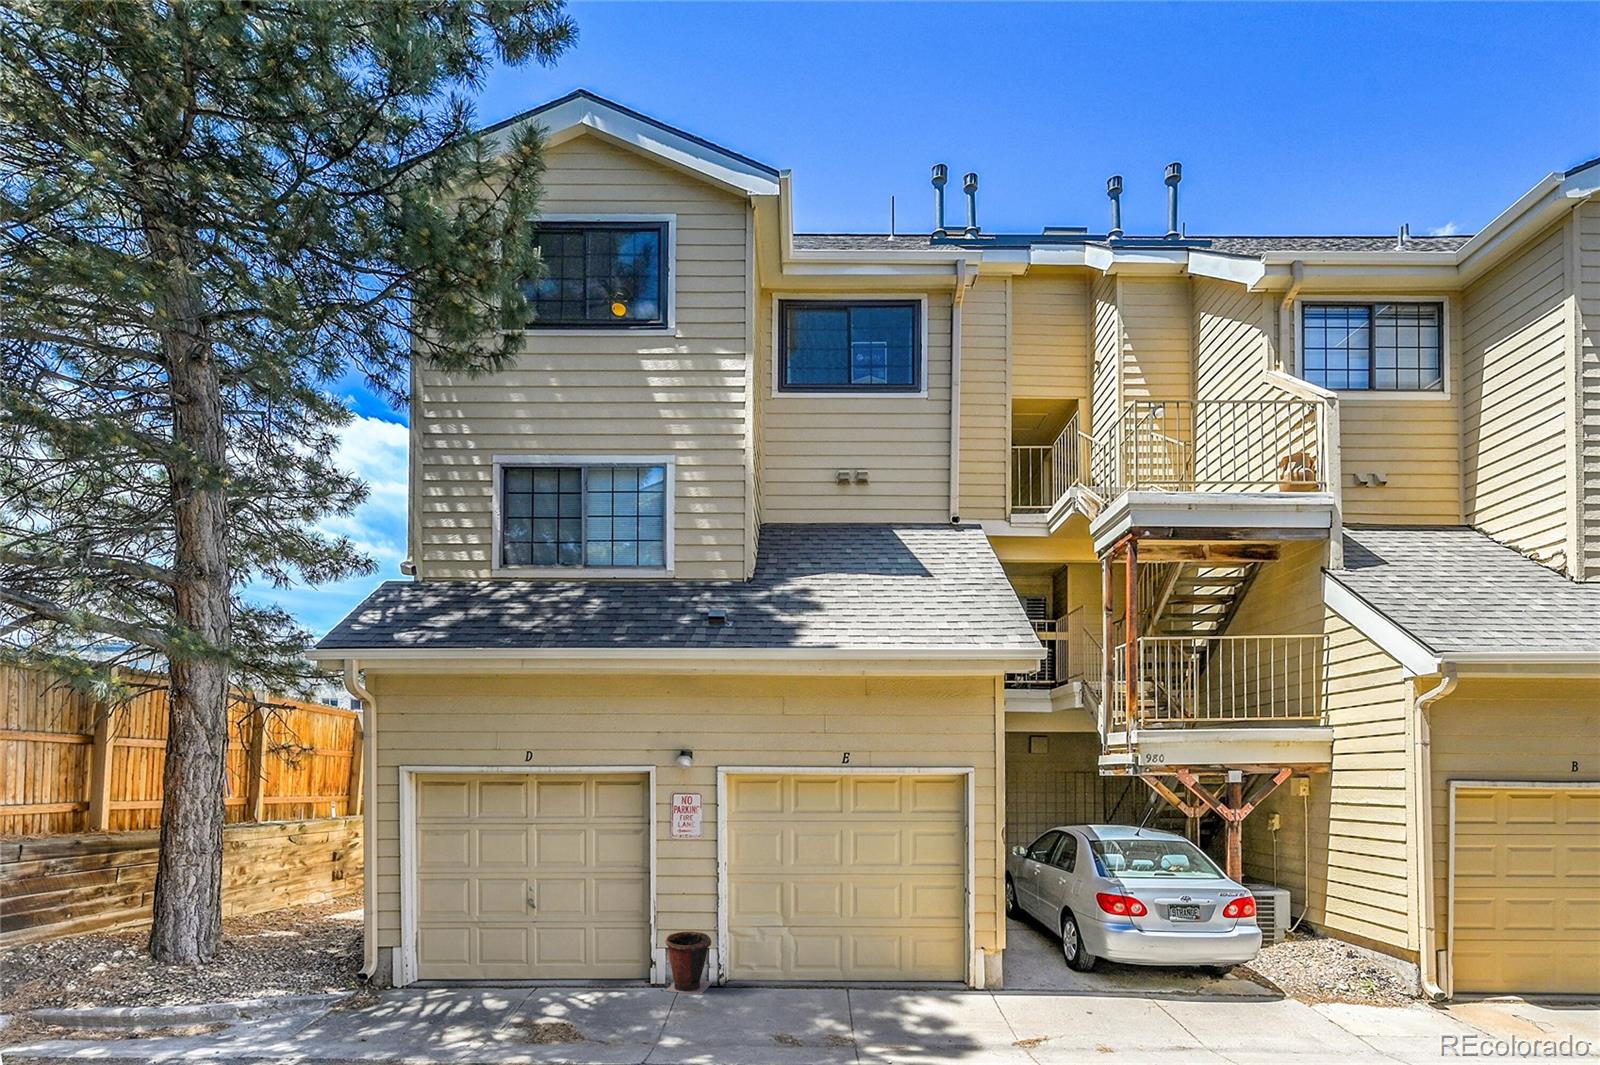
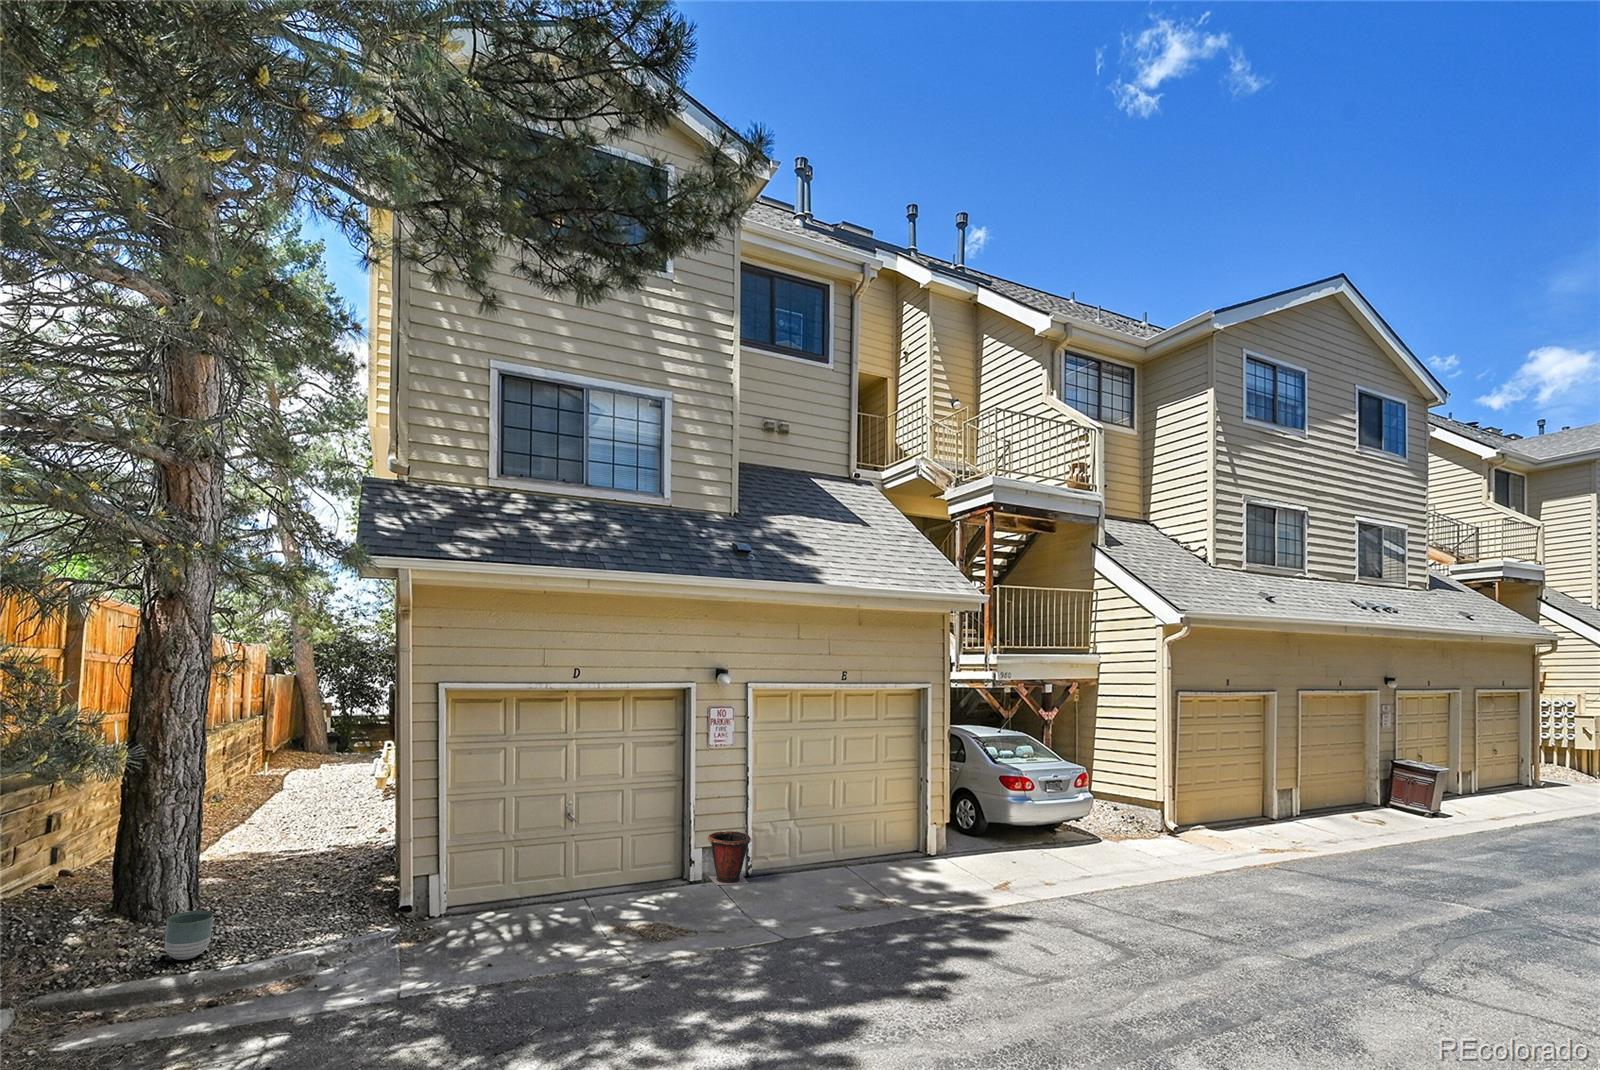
planter: none [163,955,201,995] -> present [165,911,214,960]

